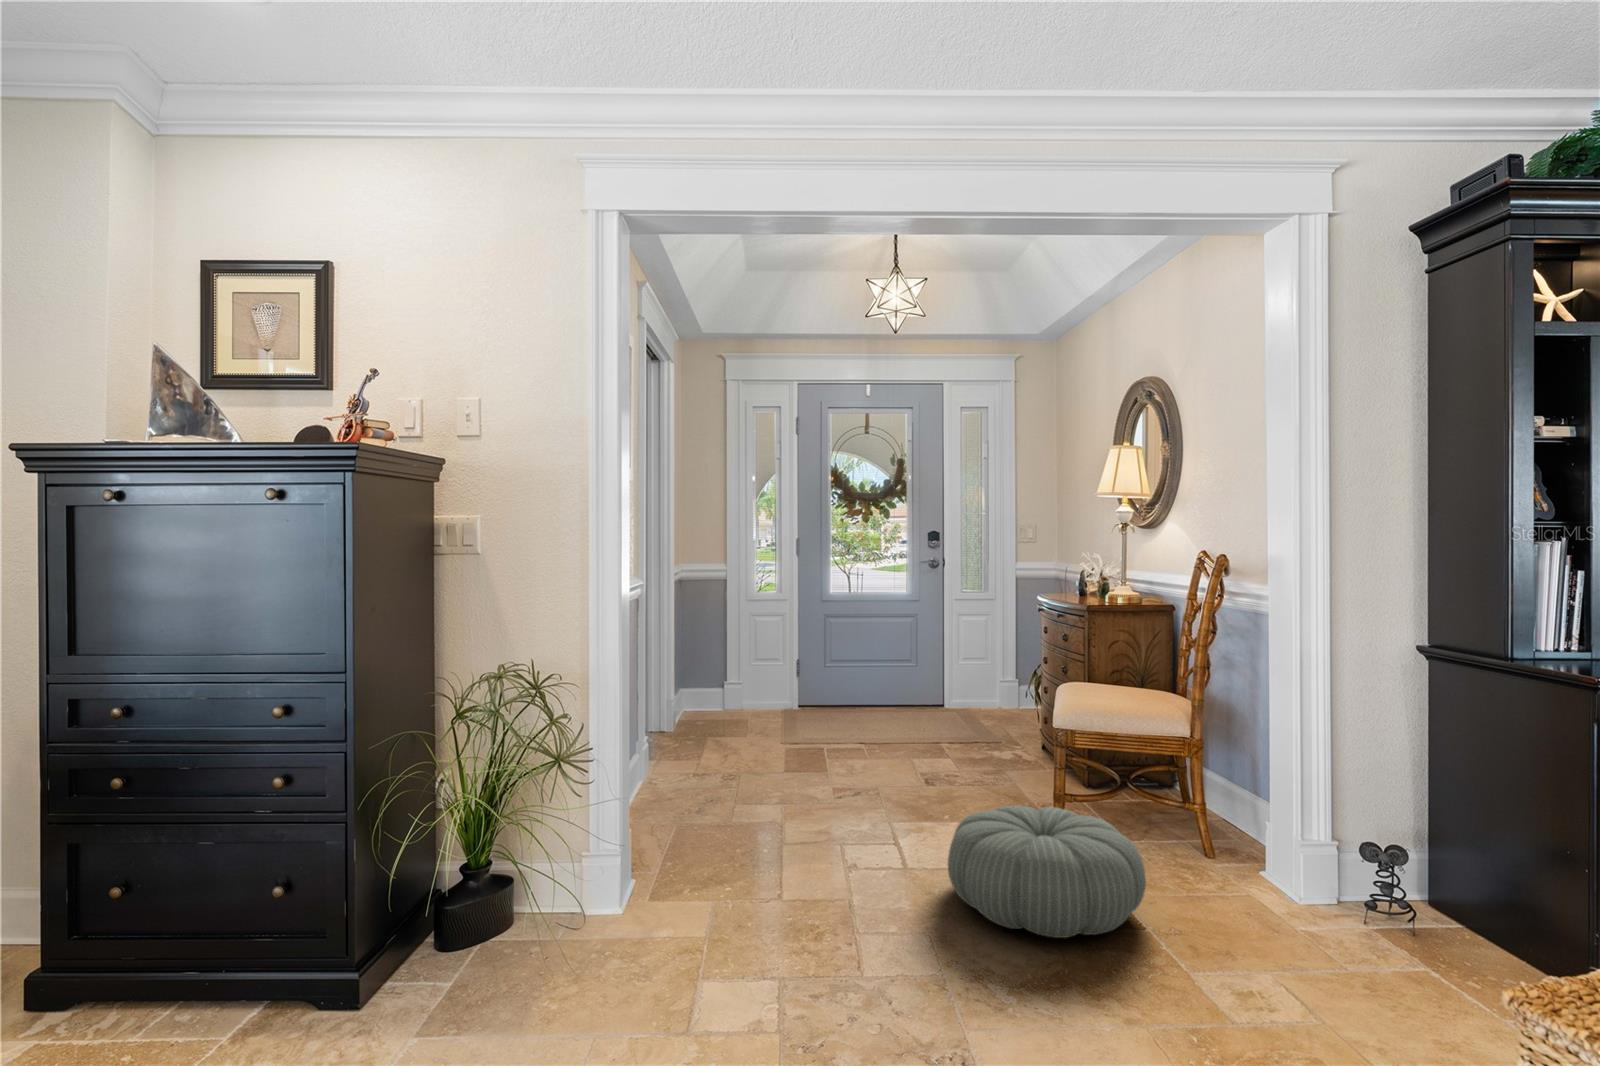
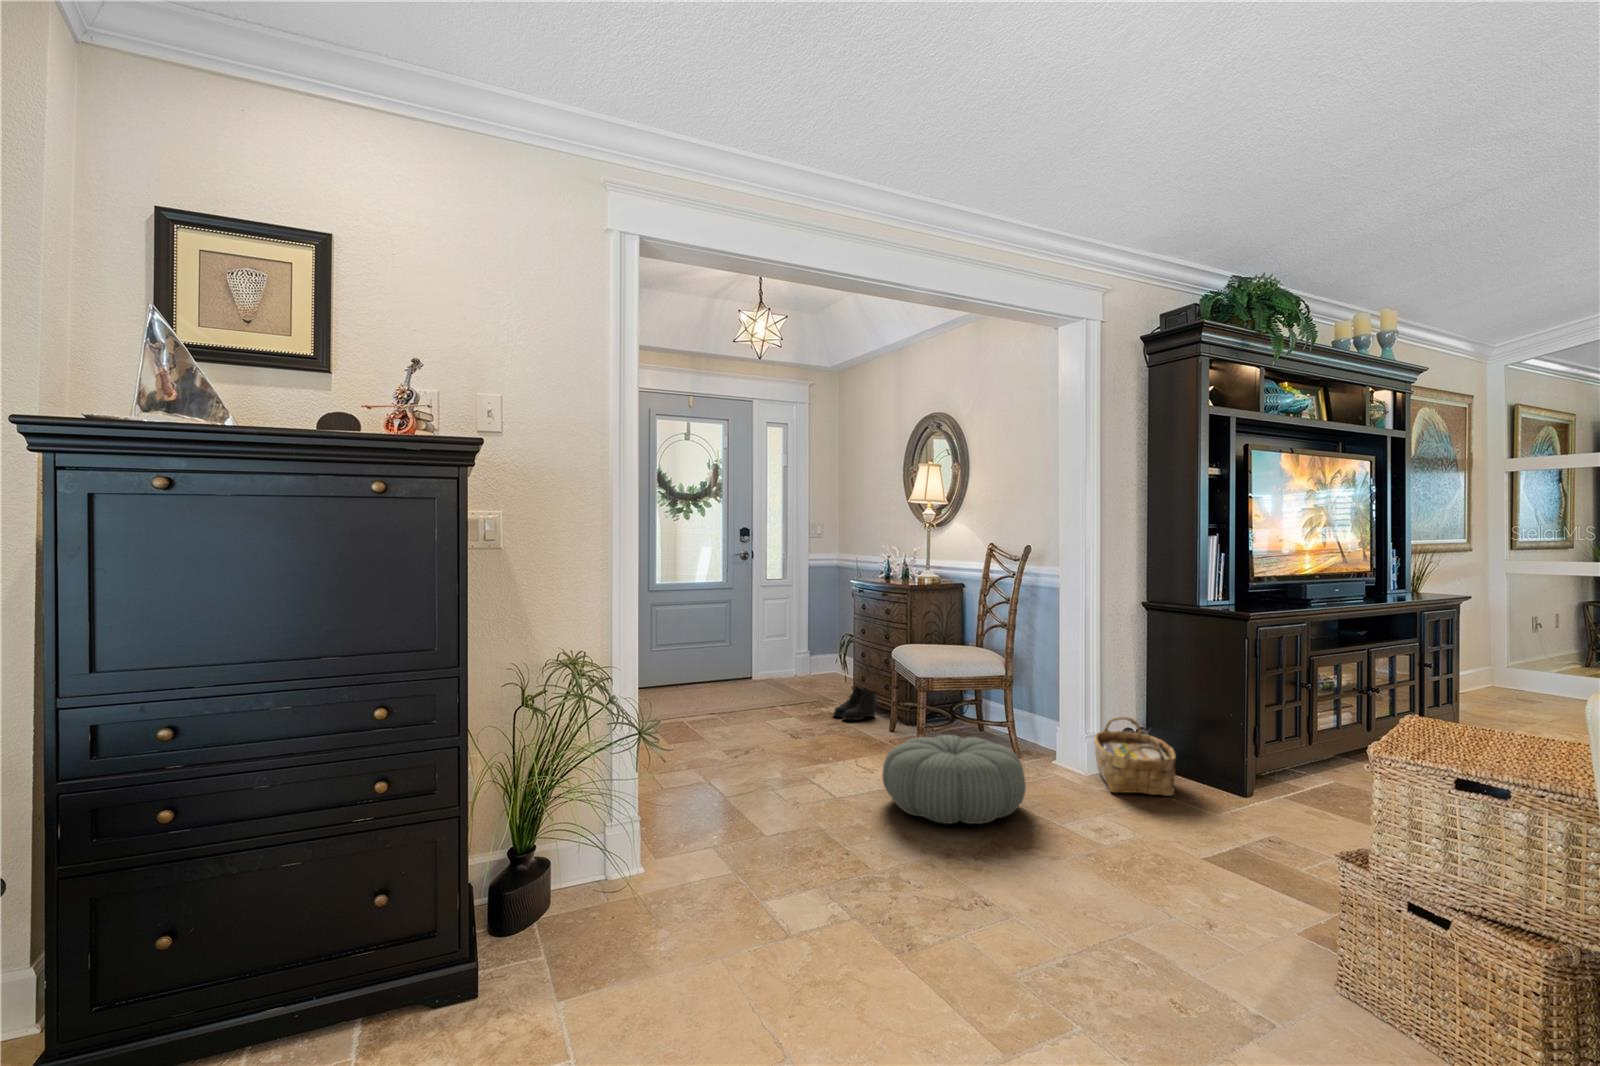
boots: none [996,727,1052,772] -> present [834,686,876,720]
woven basket: none [1296,818,1433,957] -> present [1094,717,1176,796]

